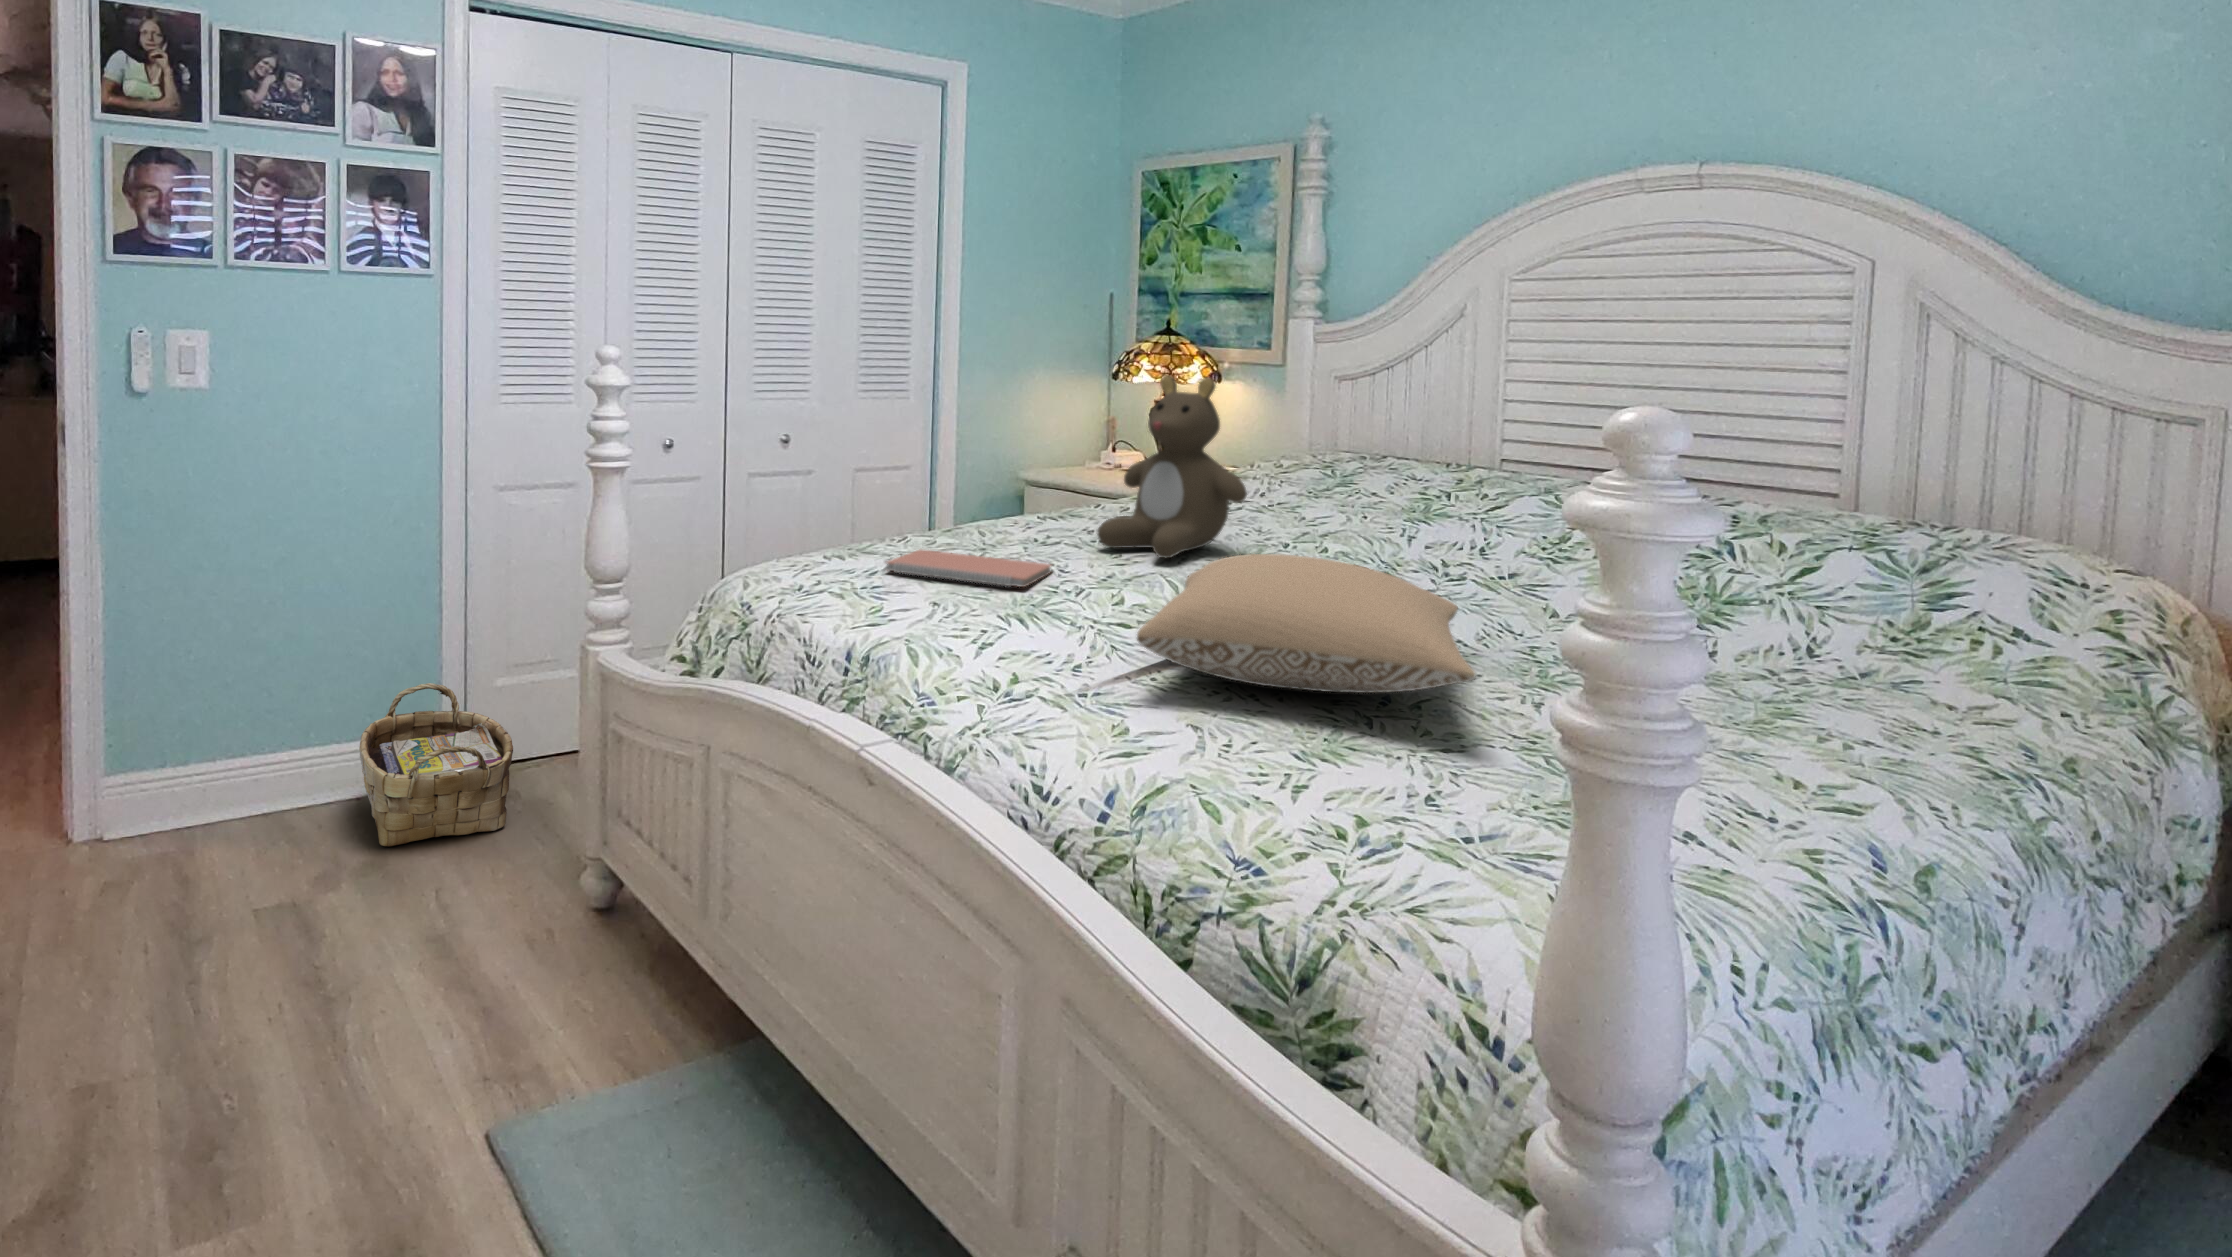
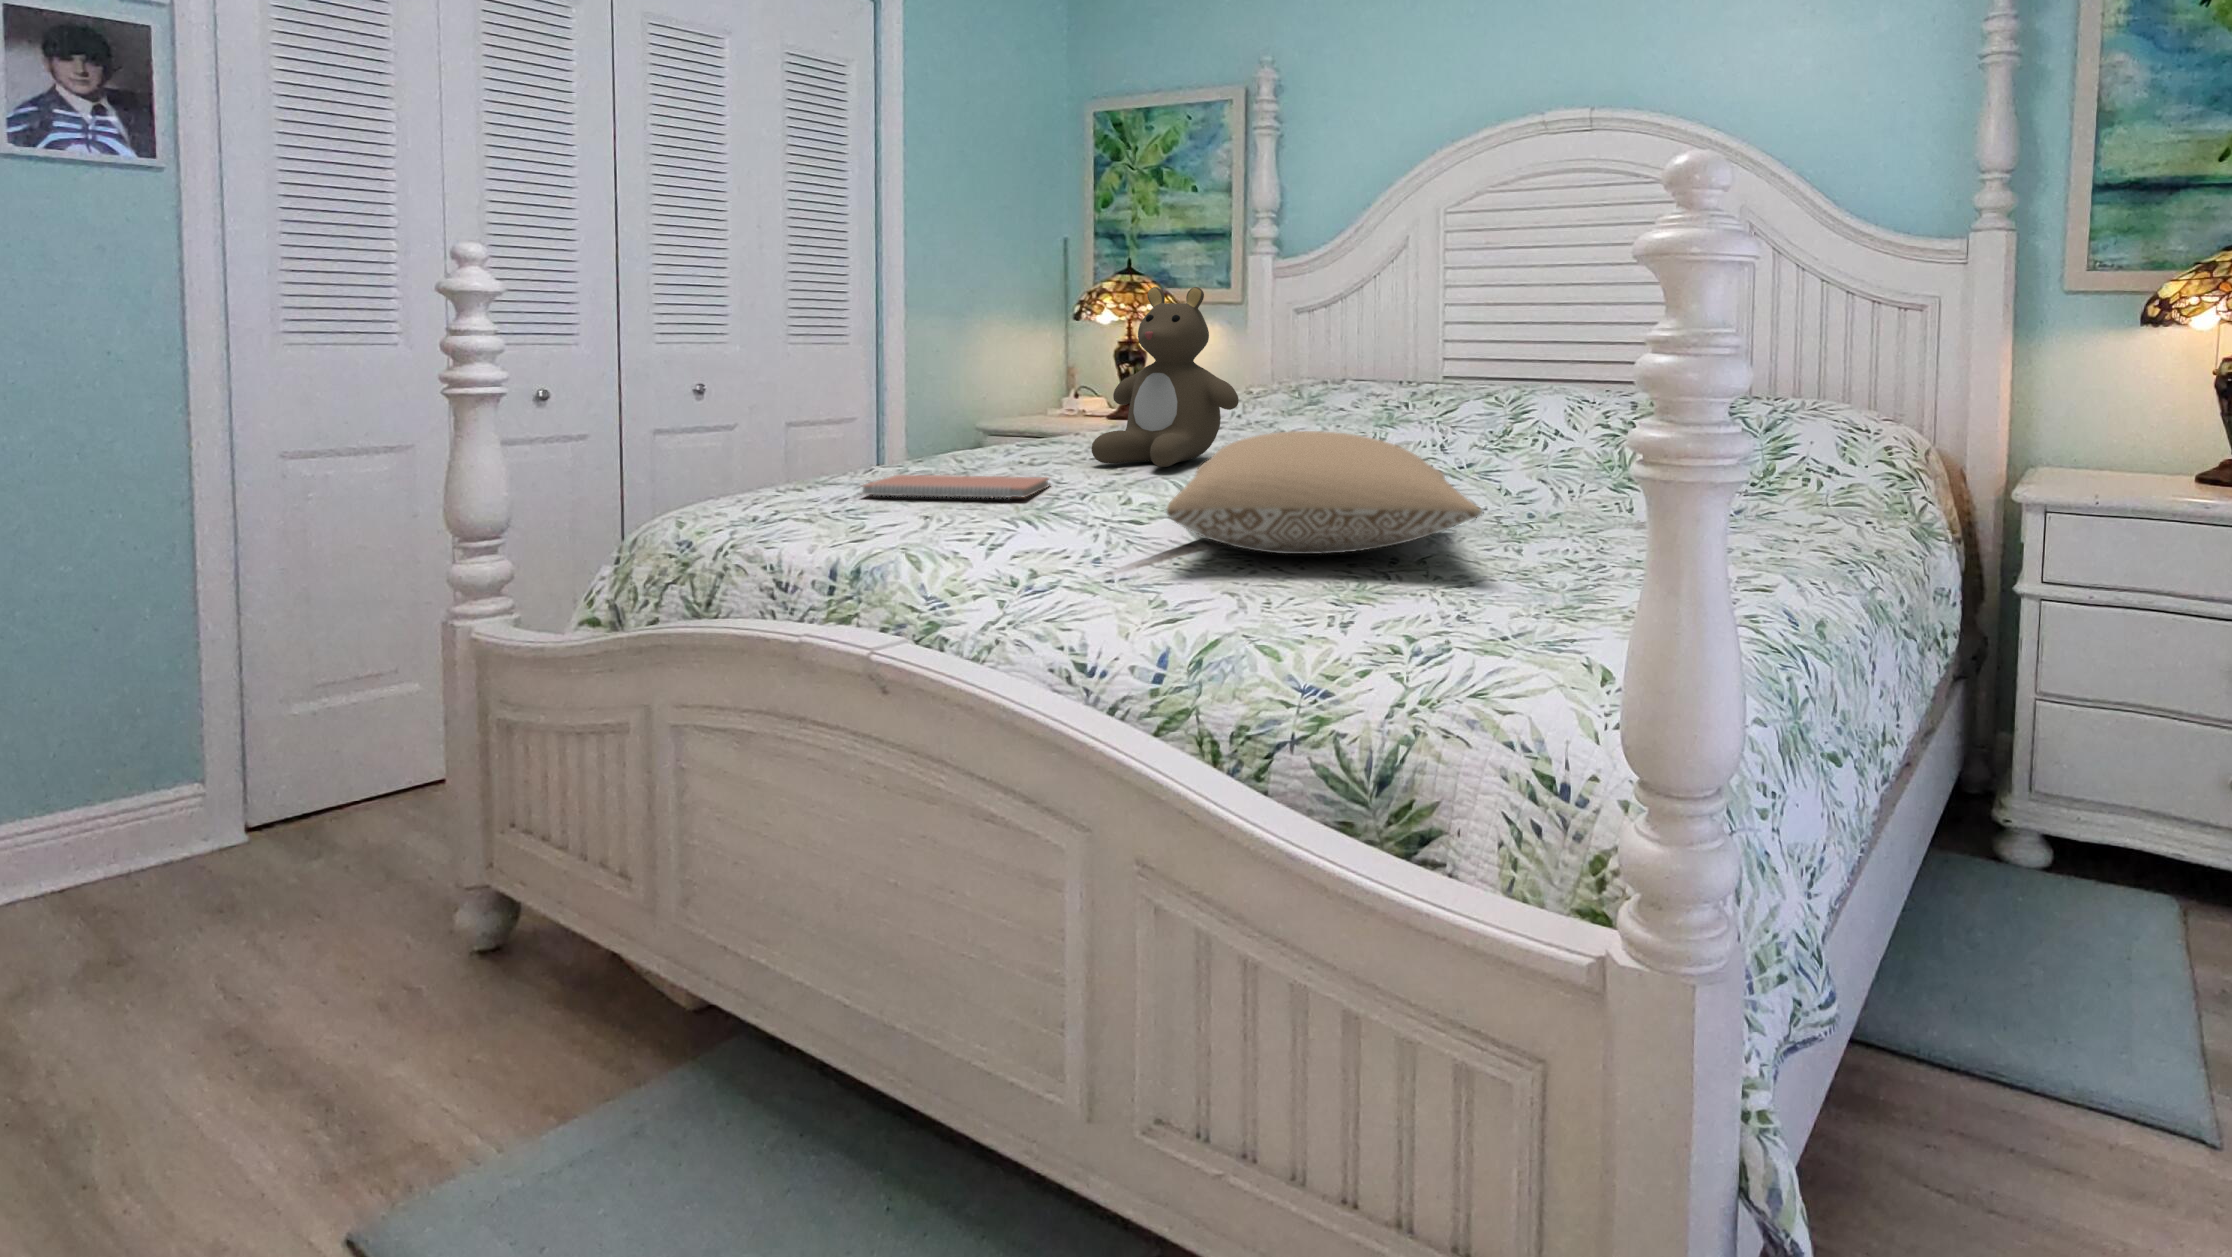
woven basket: present [359,683,513,847] -> none [65,718,334,942]

